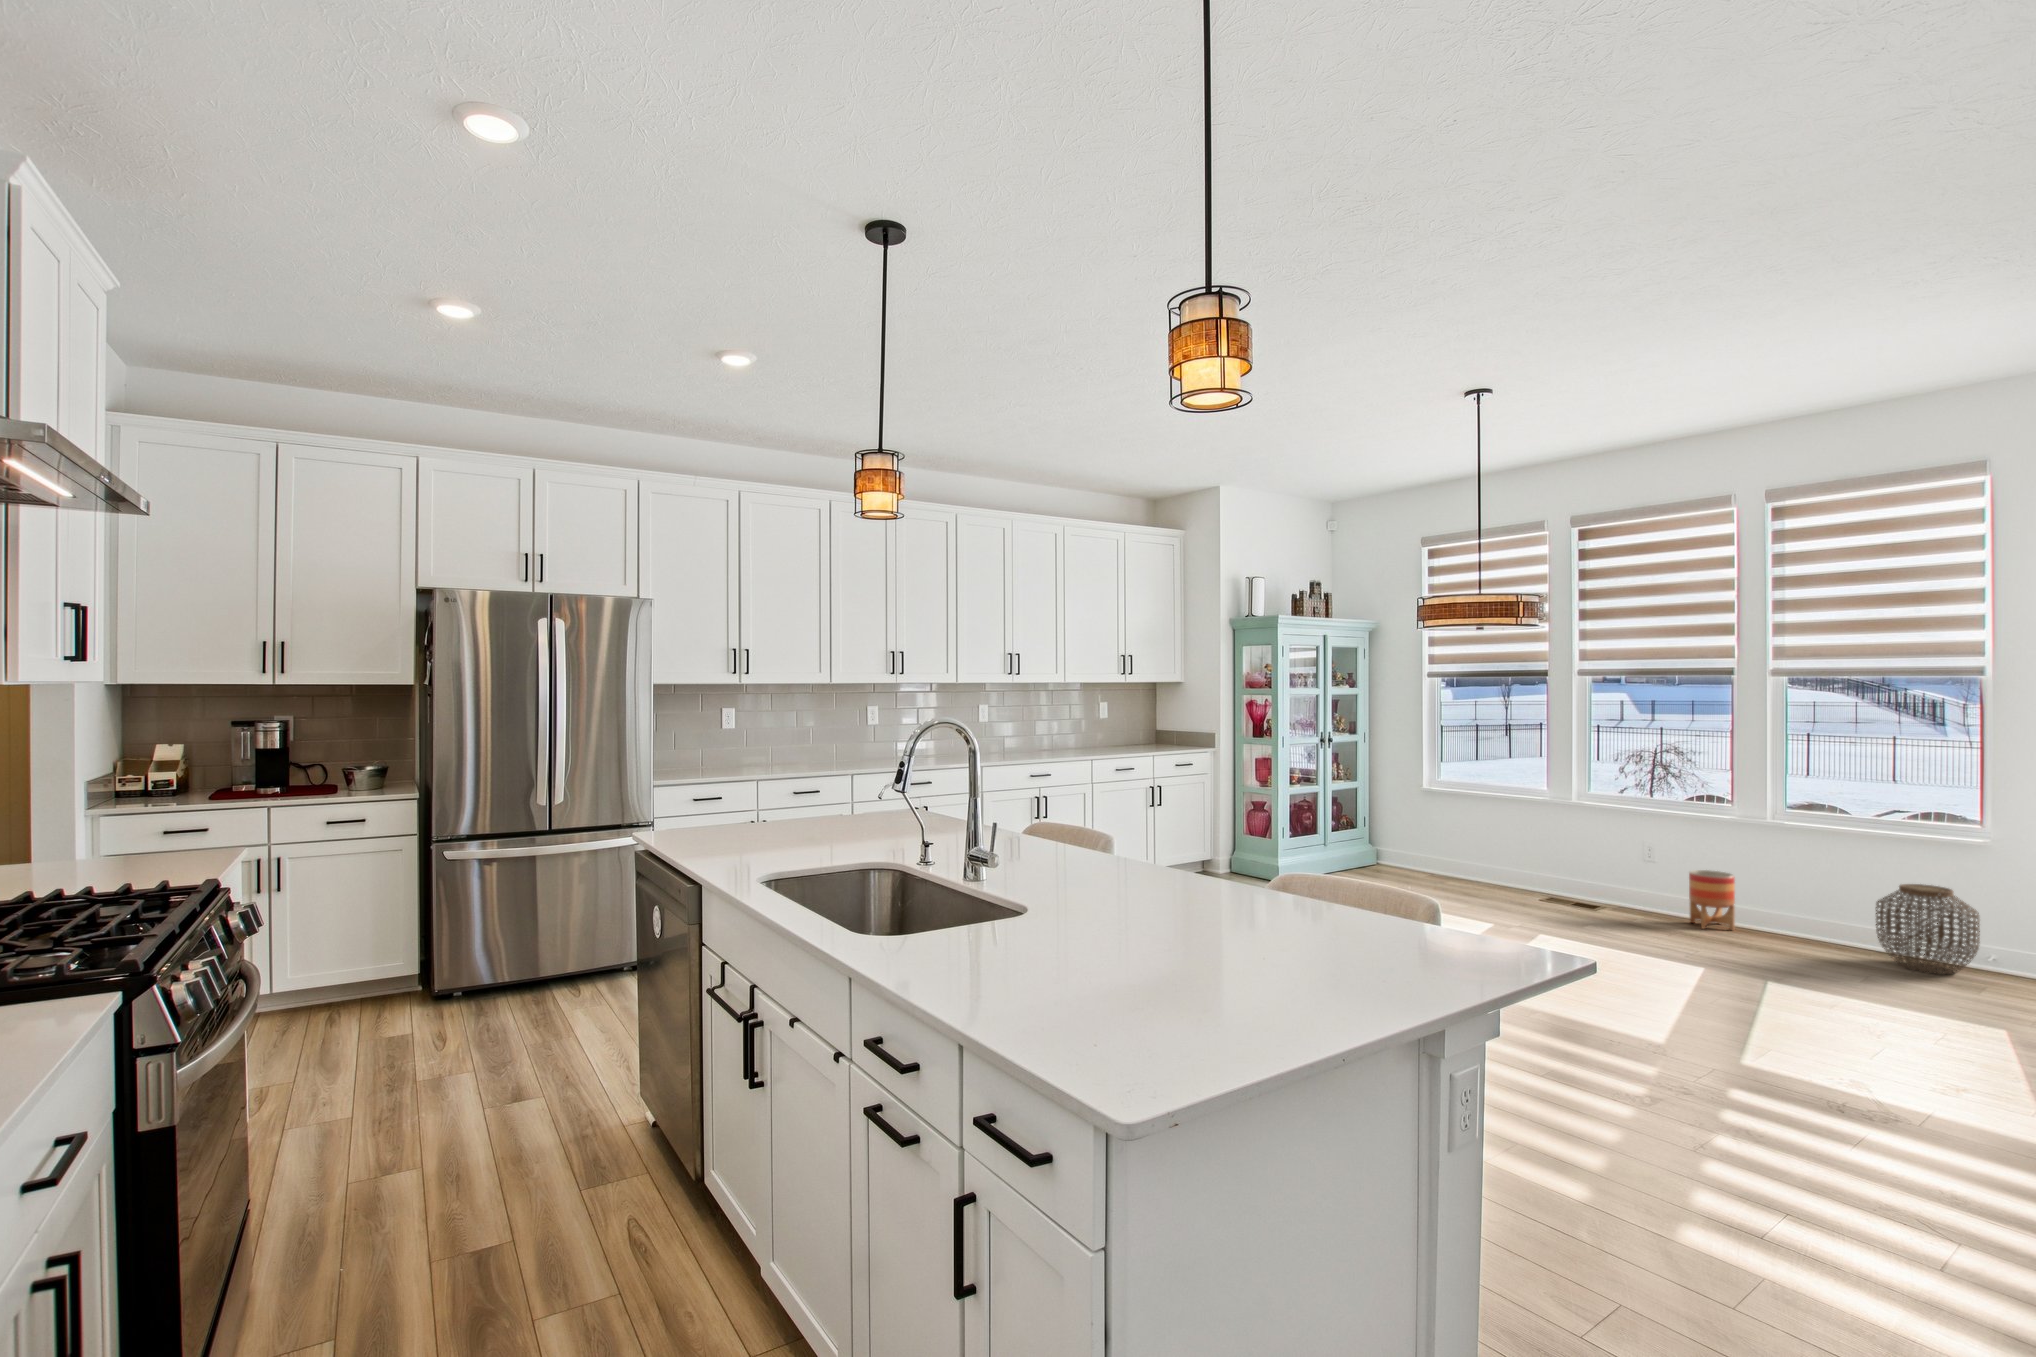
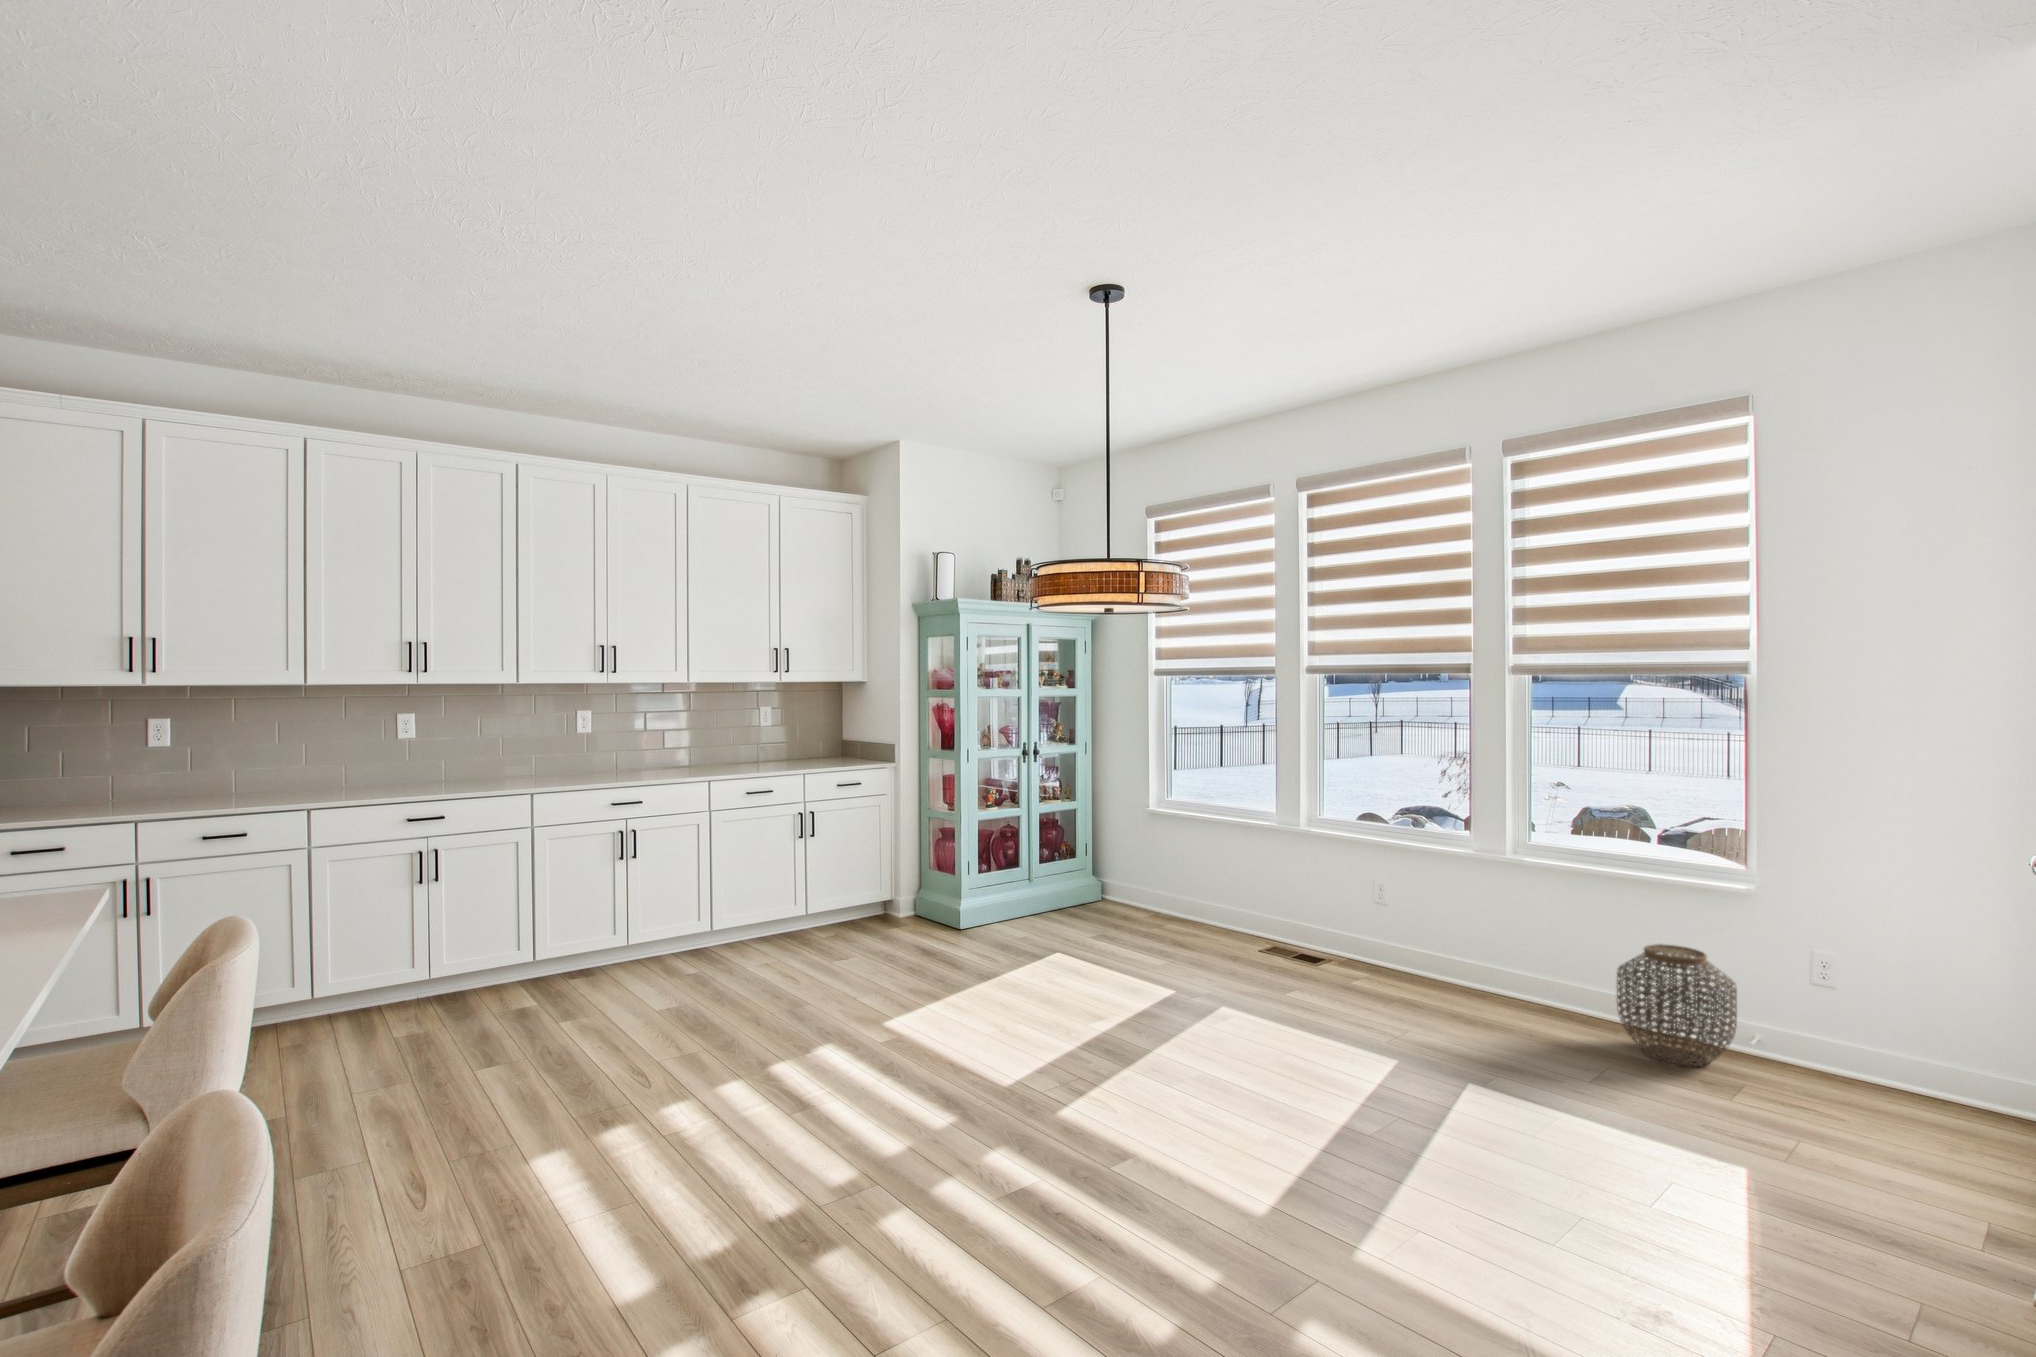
planter: present [1689,870,1735,930] -> none [1414,918,1466,996]

